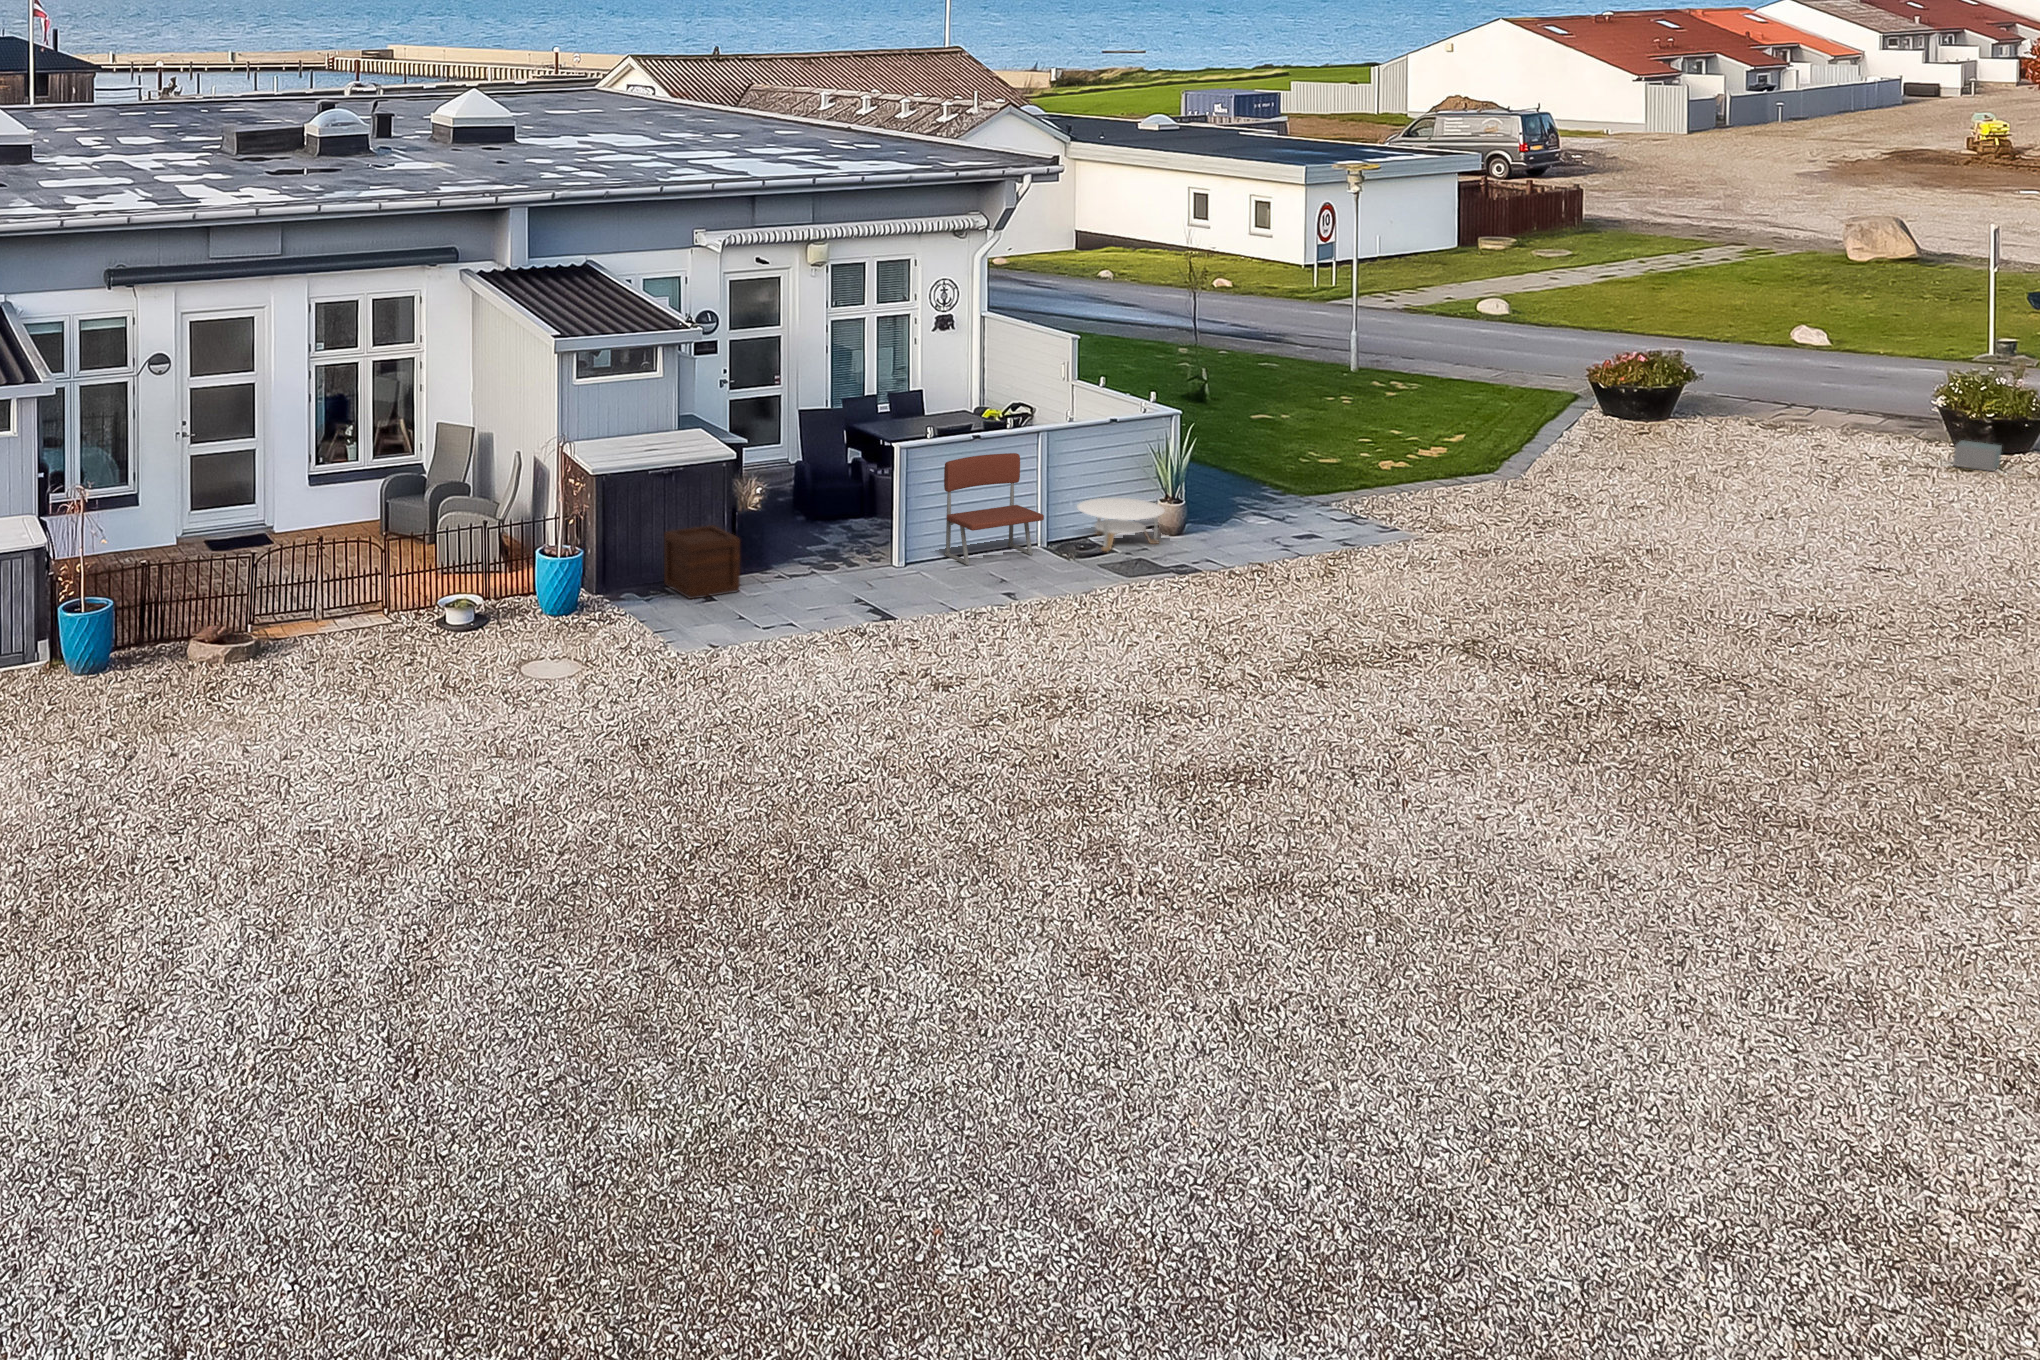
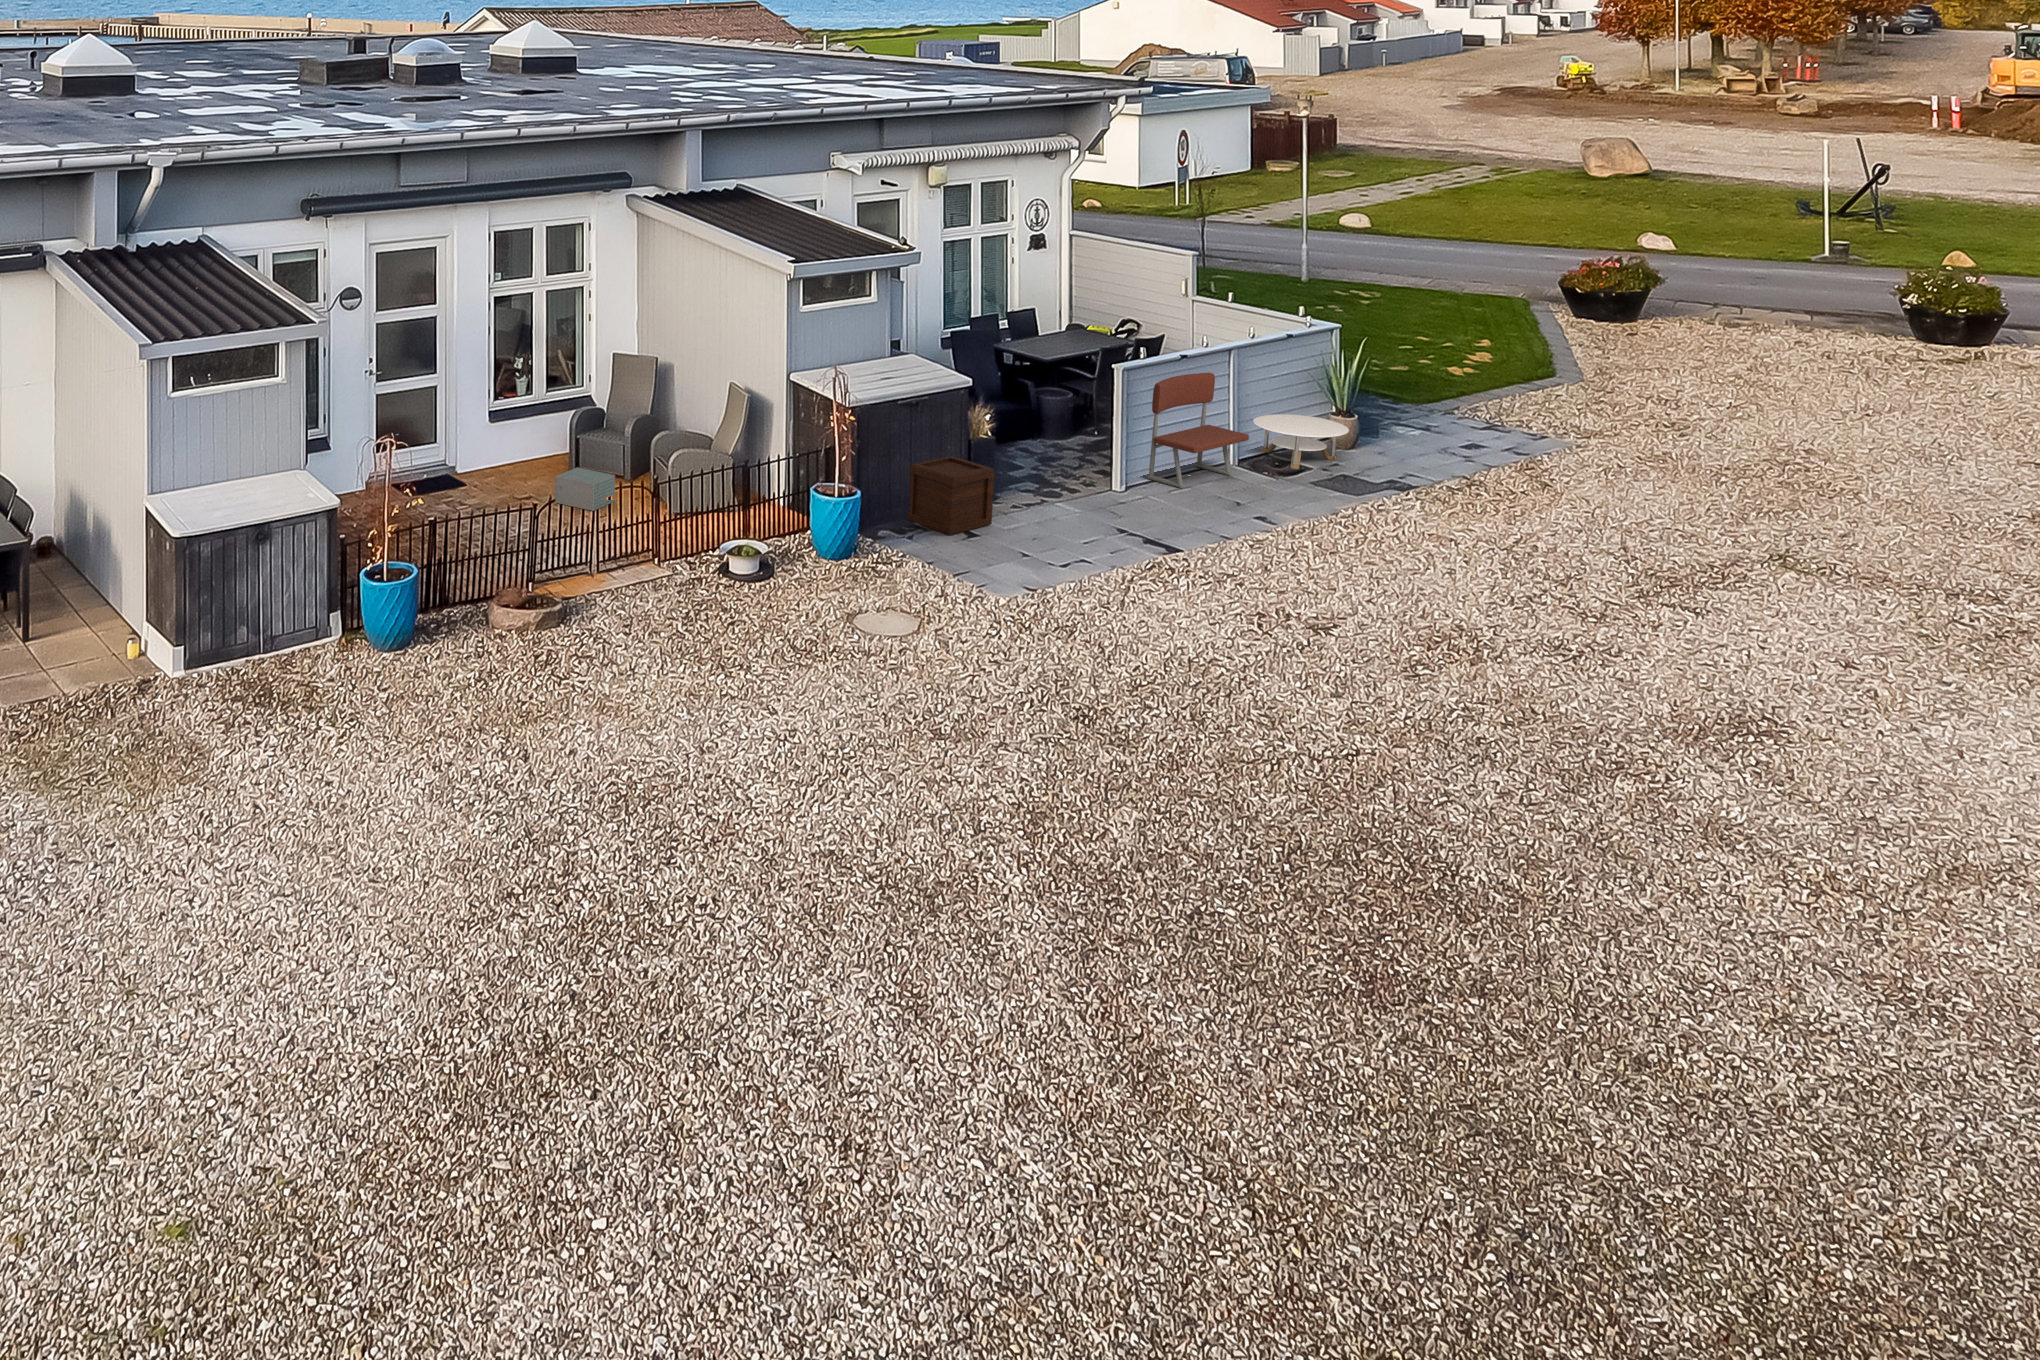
storage box: present [1953,441,2002,471] -> present [555,467,615,511]

